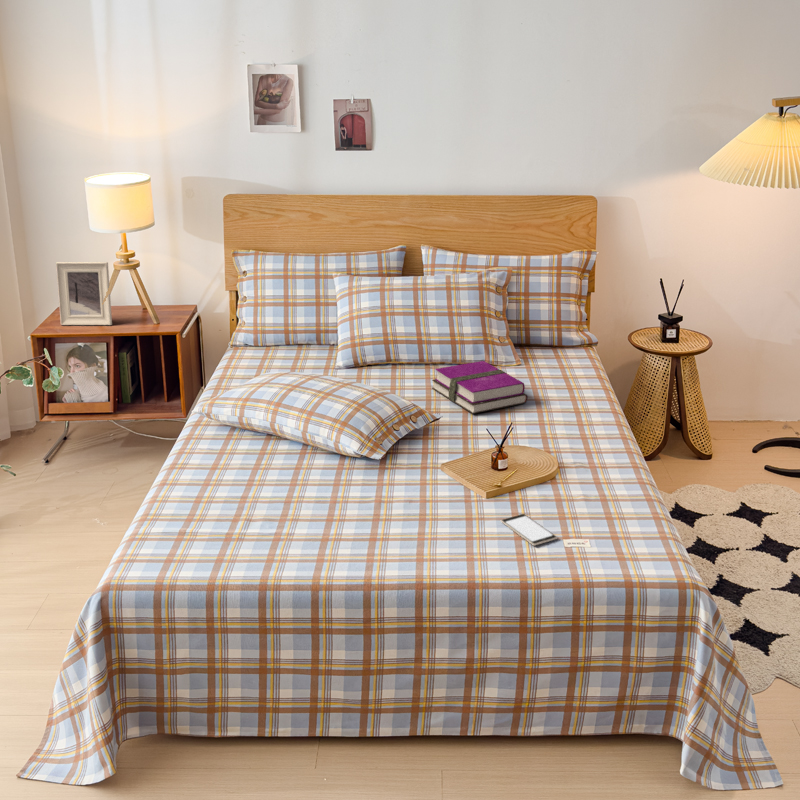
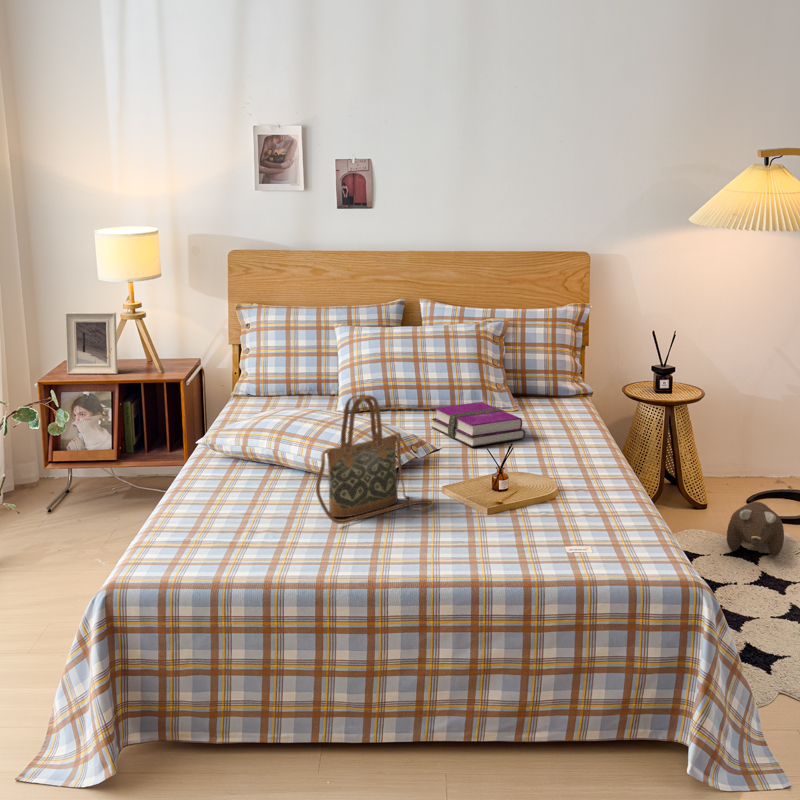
handbag: none [312,379,432,512] -> present [316,395,433,524]
plush toy: none [729,460,787,516] -> present [727,502,784,556]
smartphone: present [501,514,557,546] -> none [502,525,559,550]

